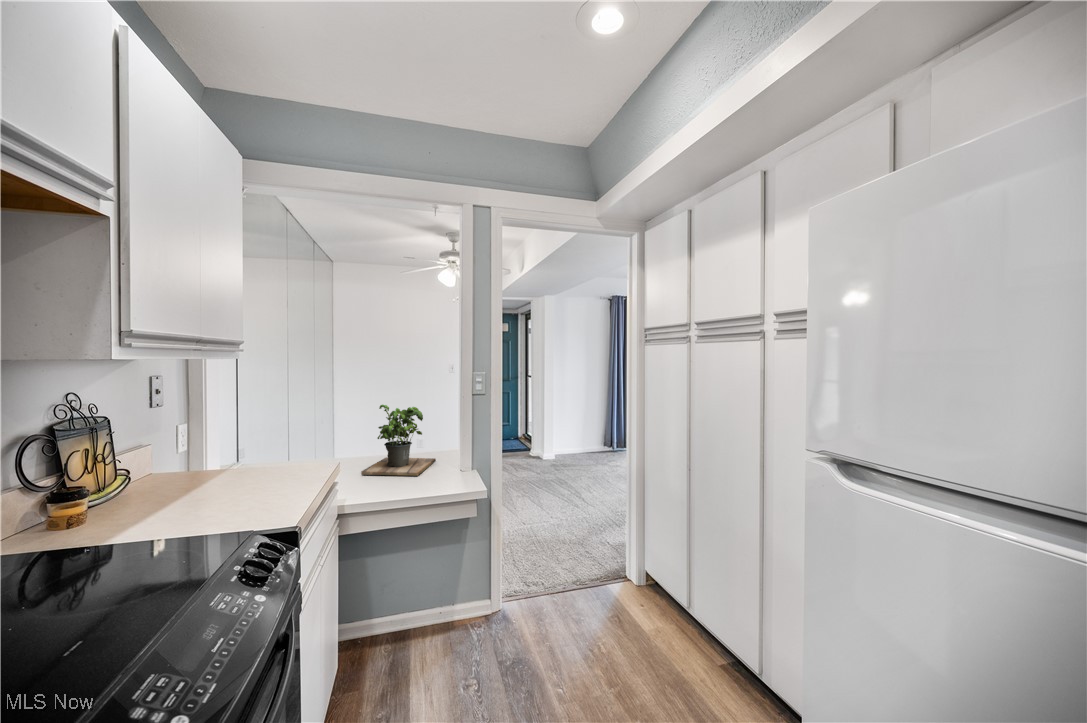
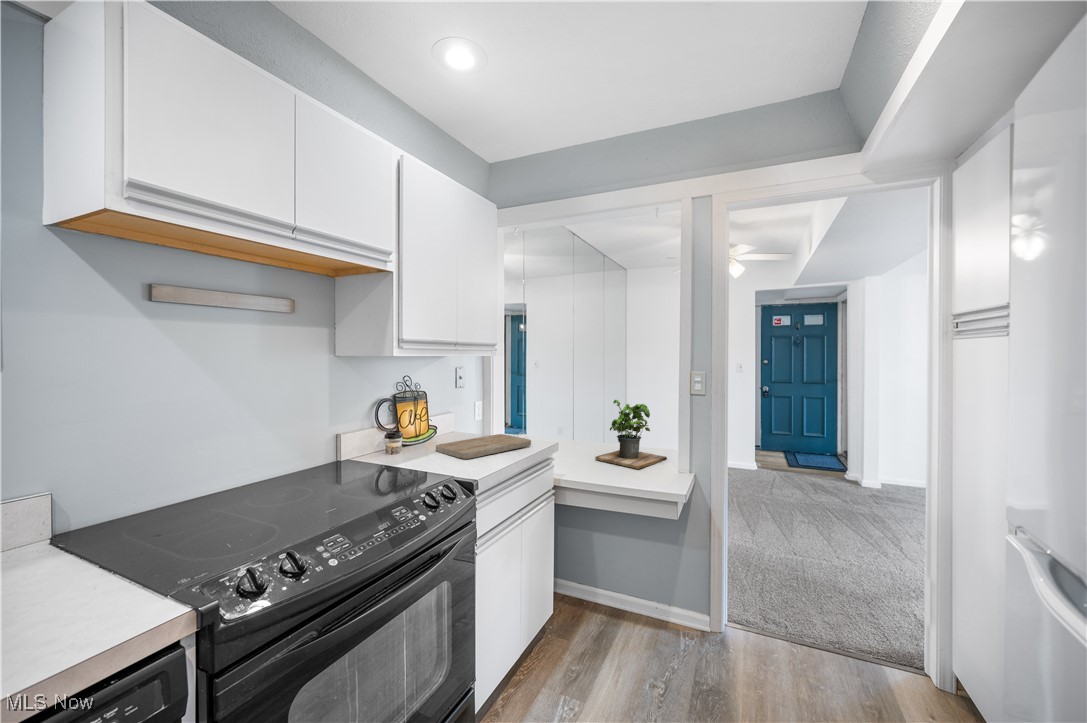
cutting board: none [154,463,307,506] -> present [436,434,531,459]

